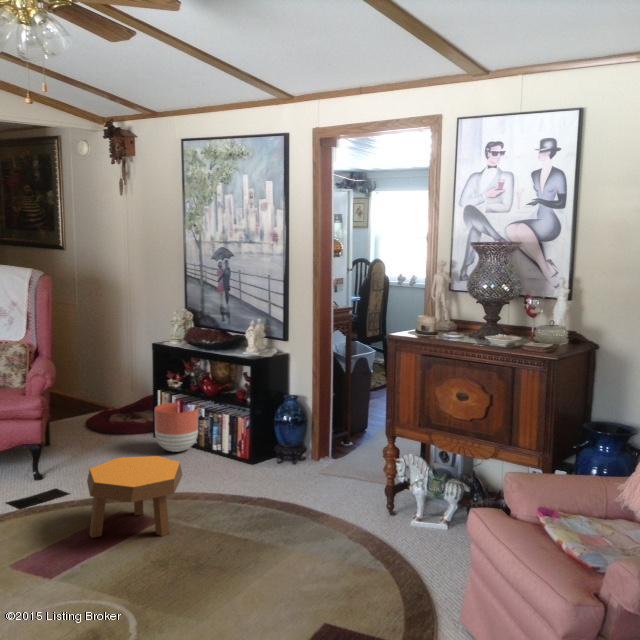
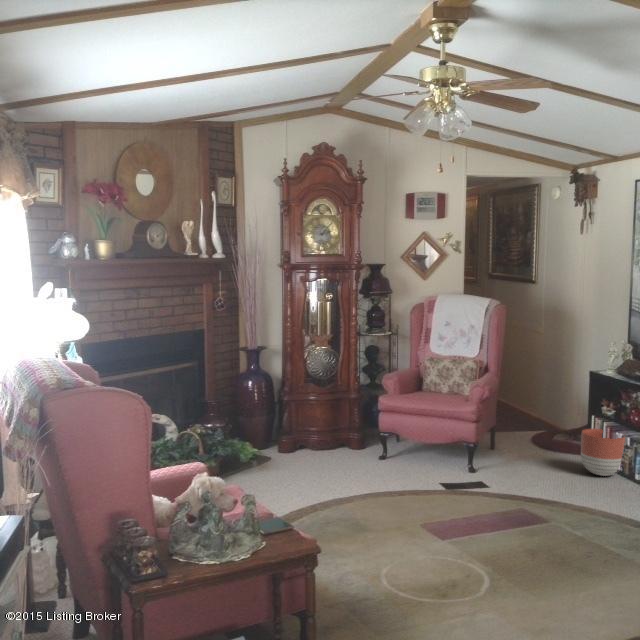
footstool: present [87,456,182,538] -> none [486,461,574,534]

